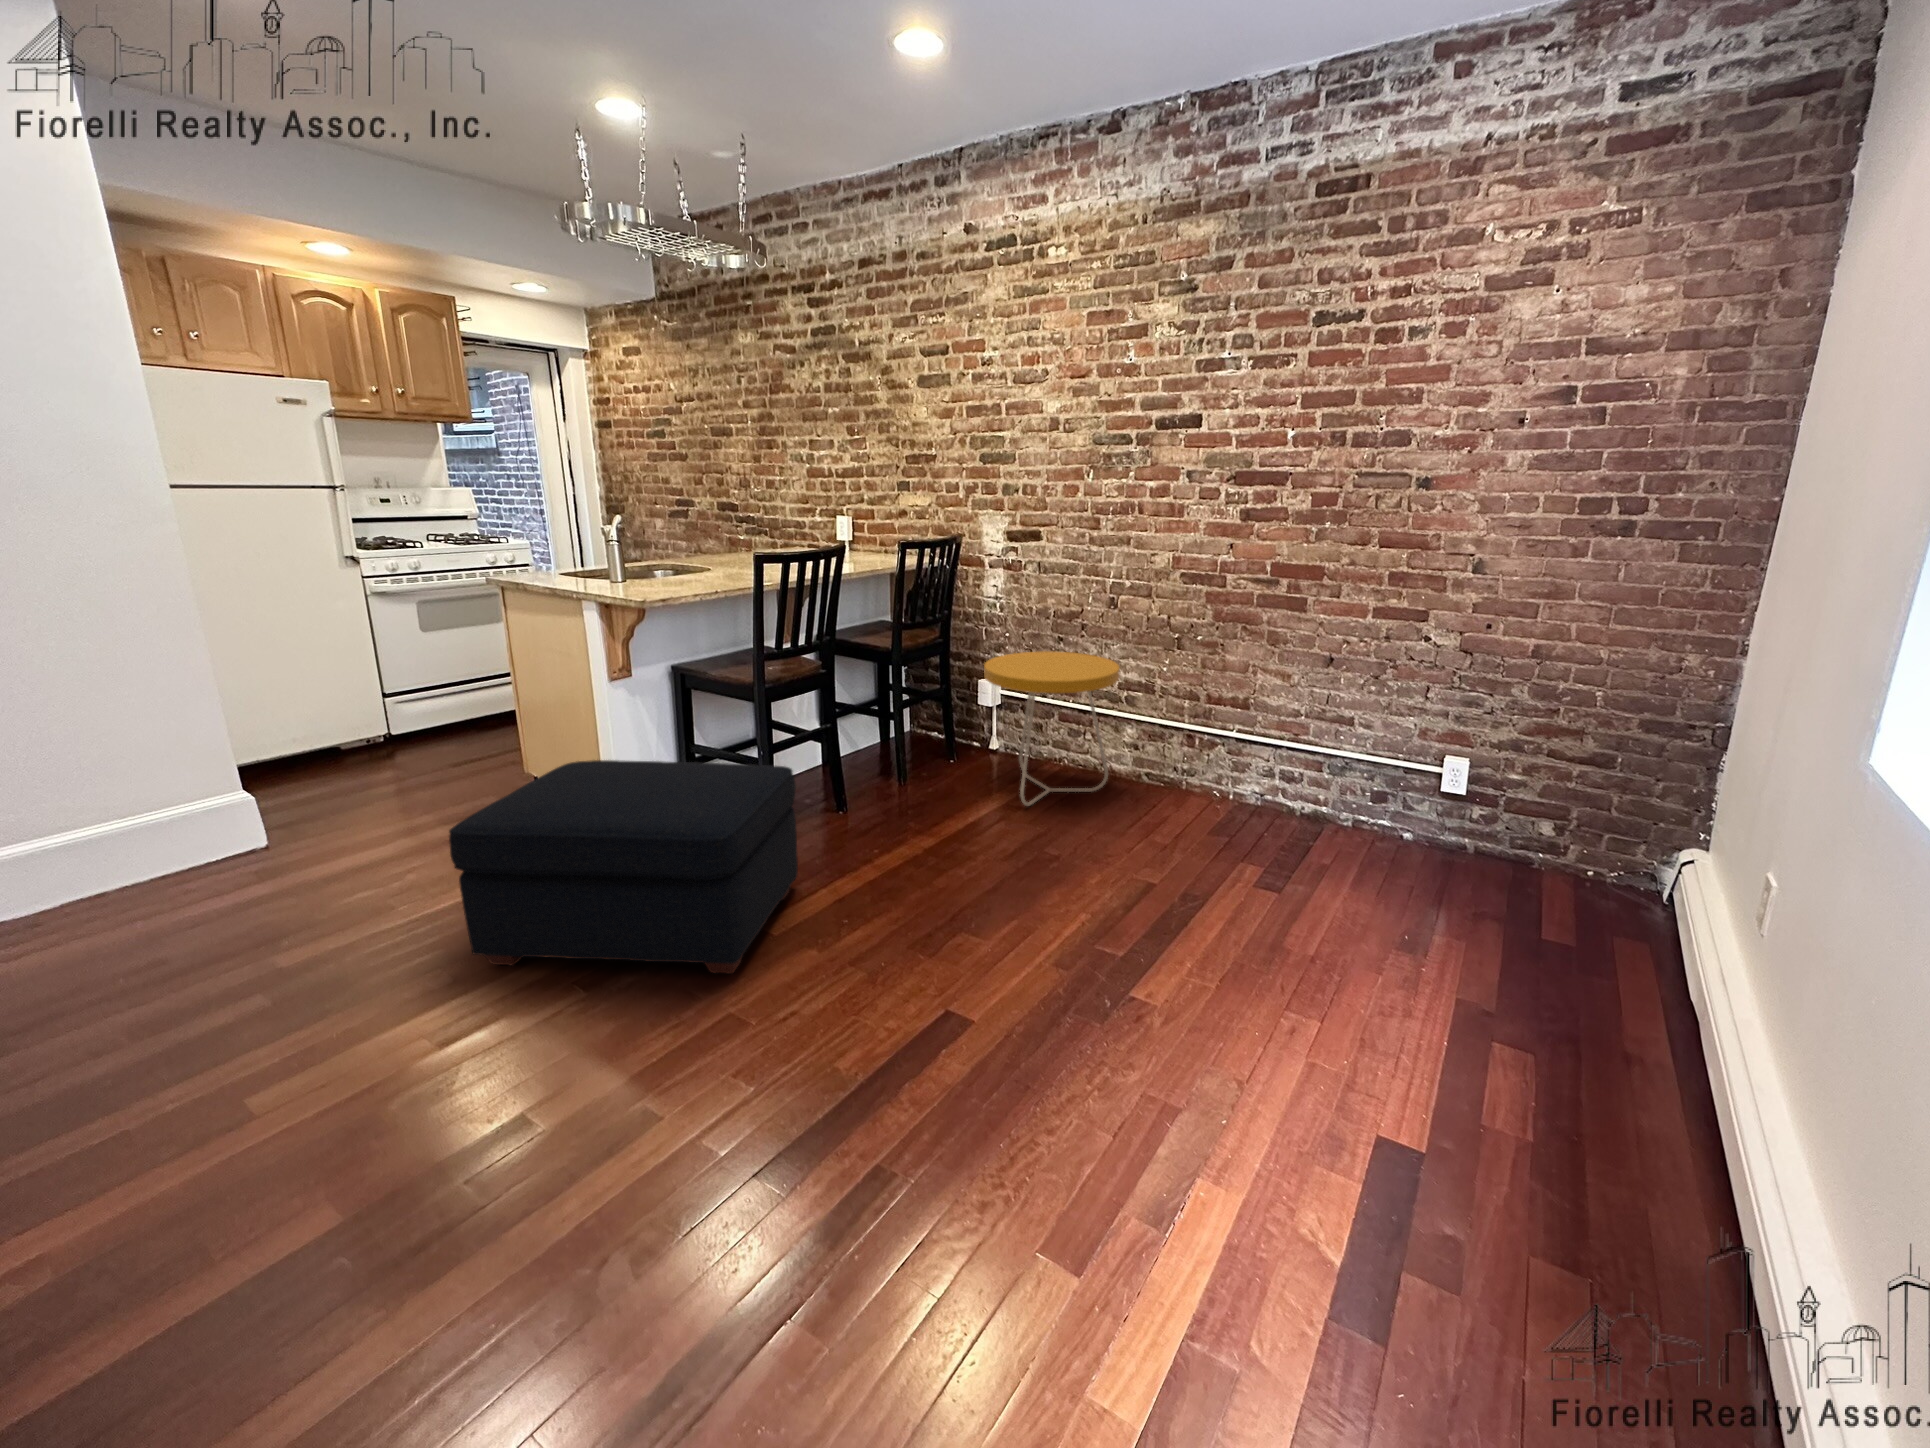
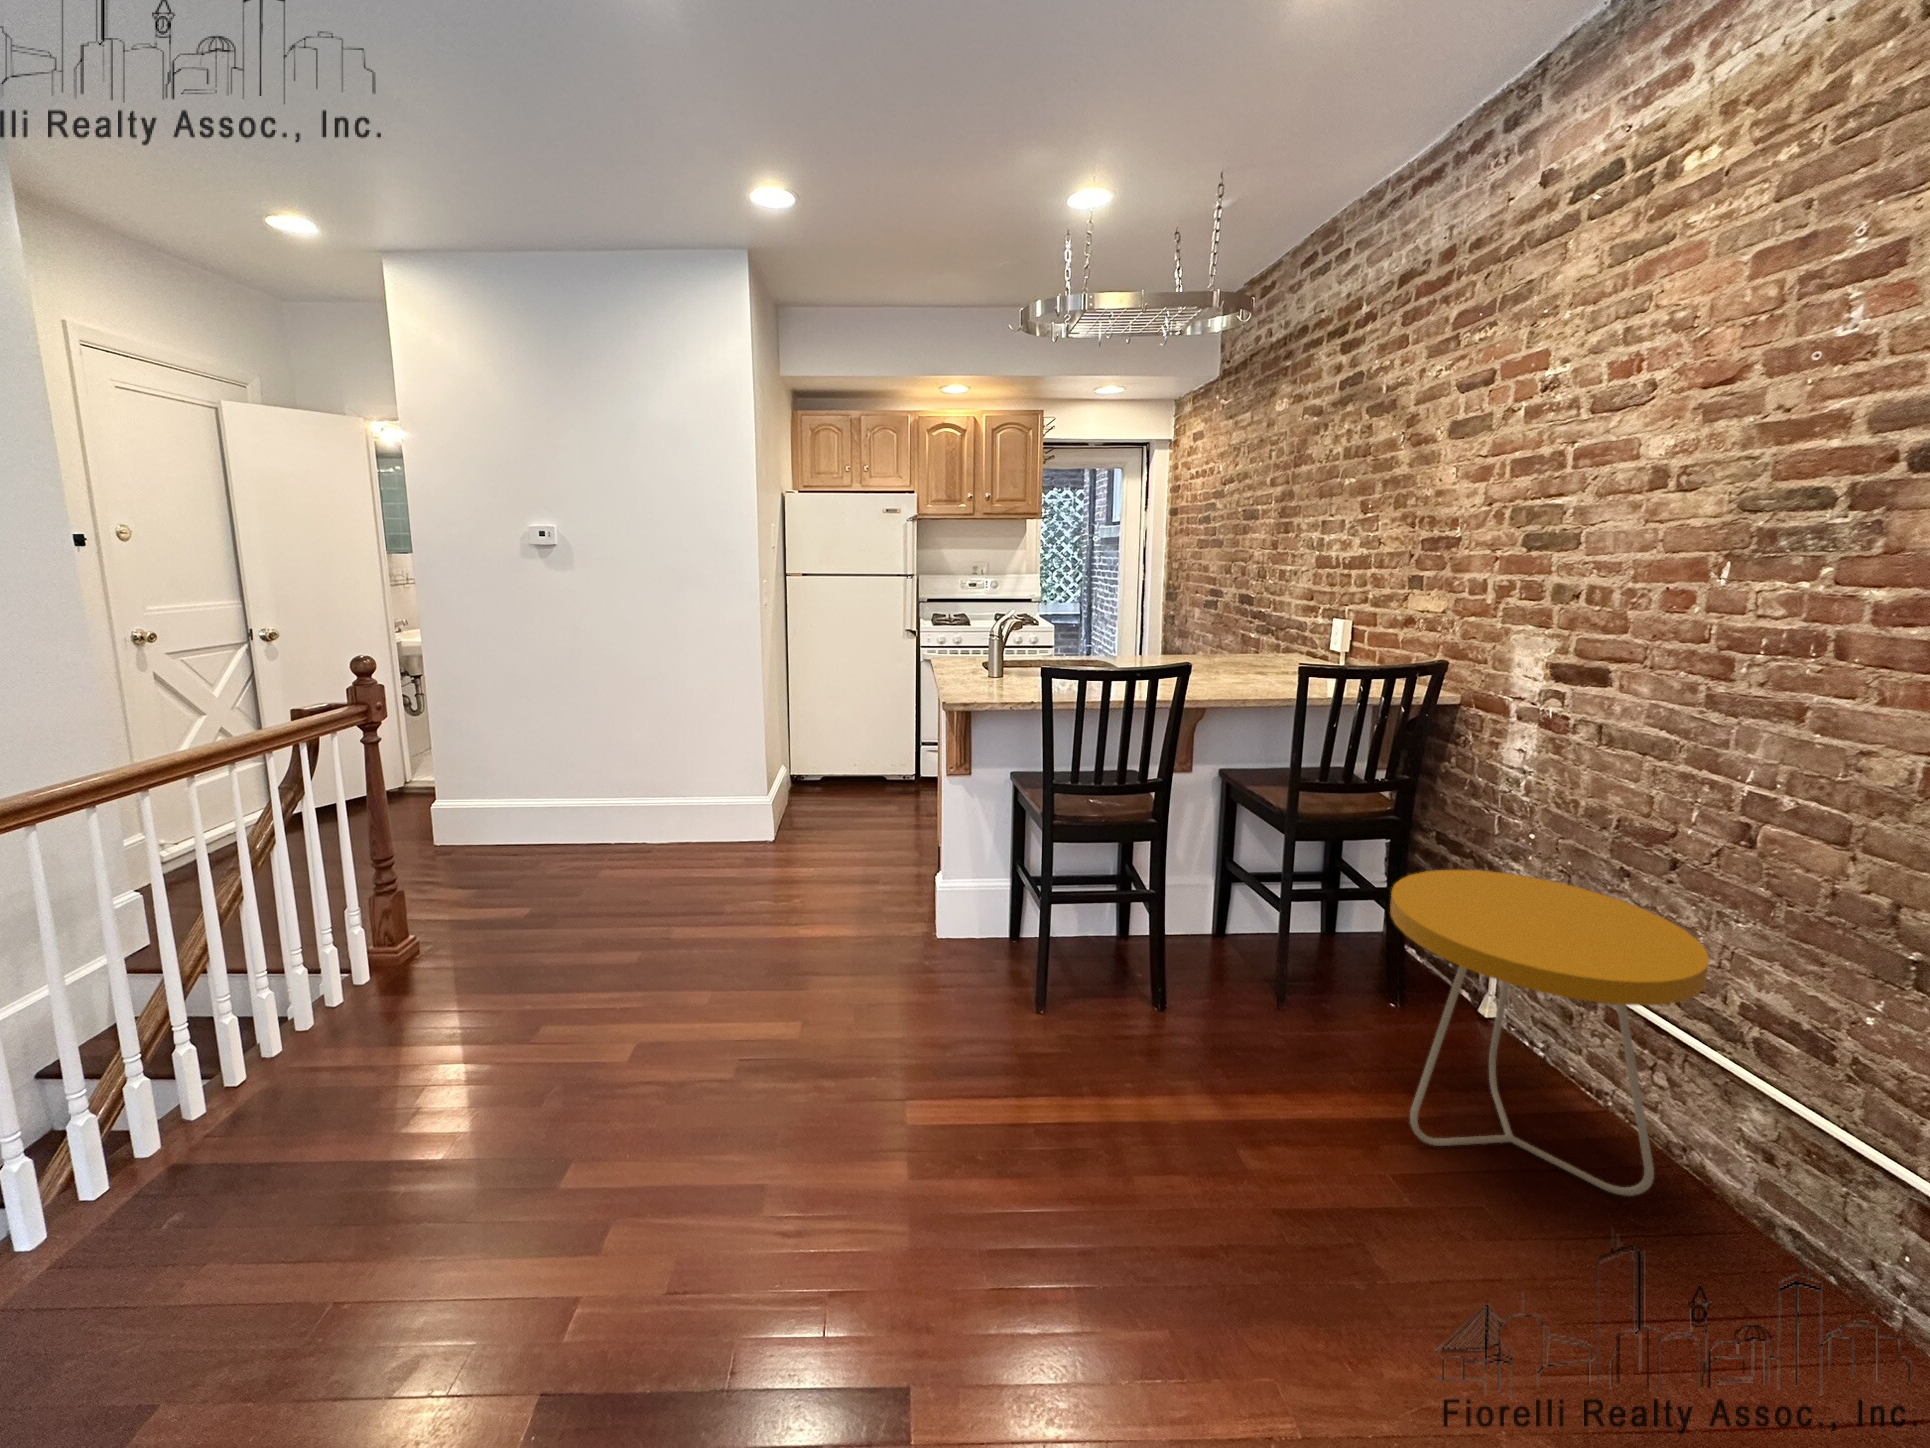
ottoman: present [449,760,798,974] -> none [728,848,1008,1137]

